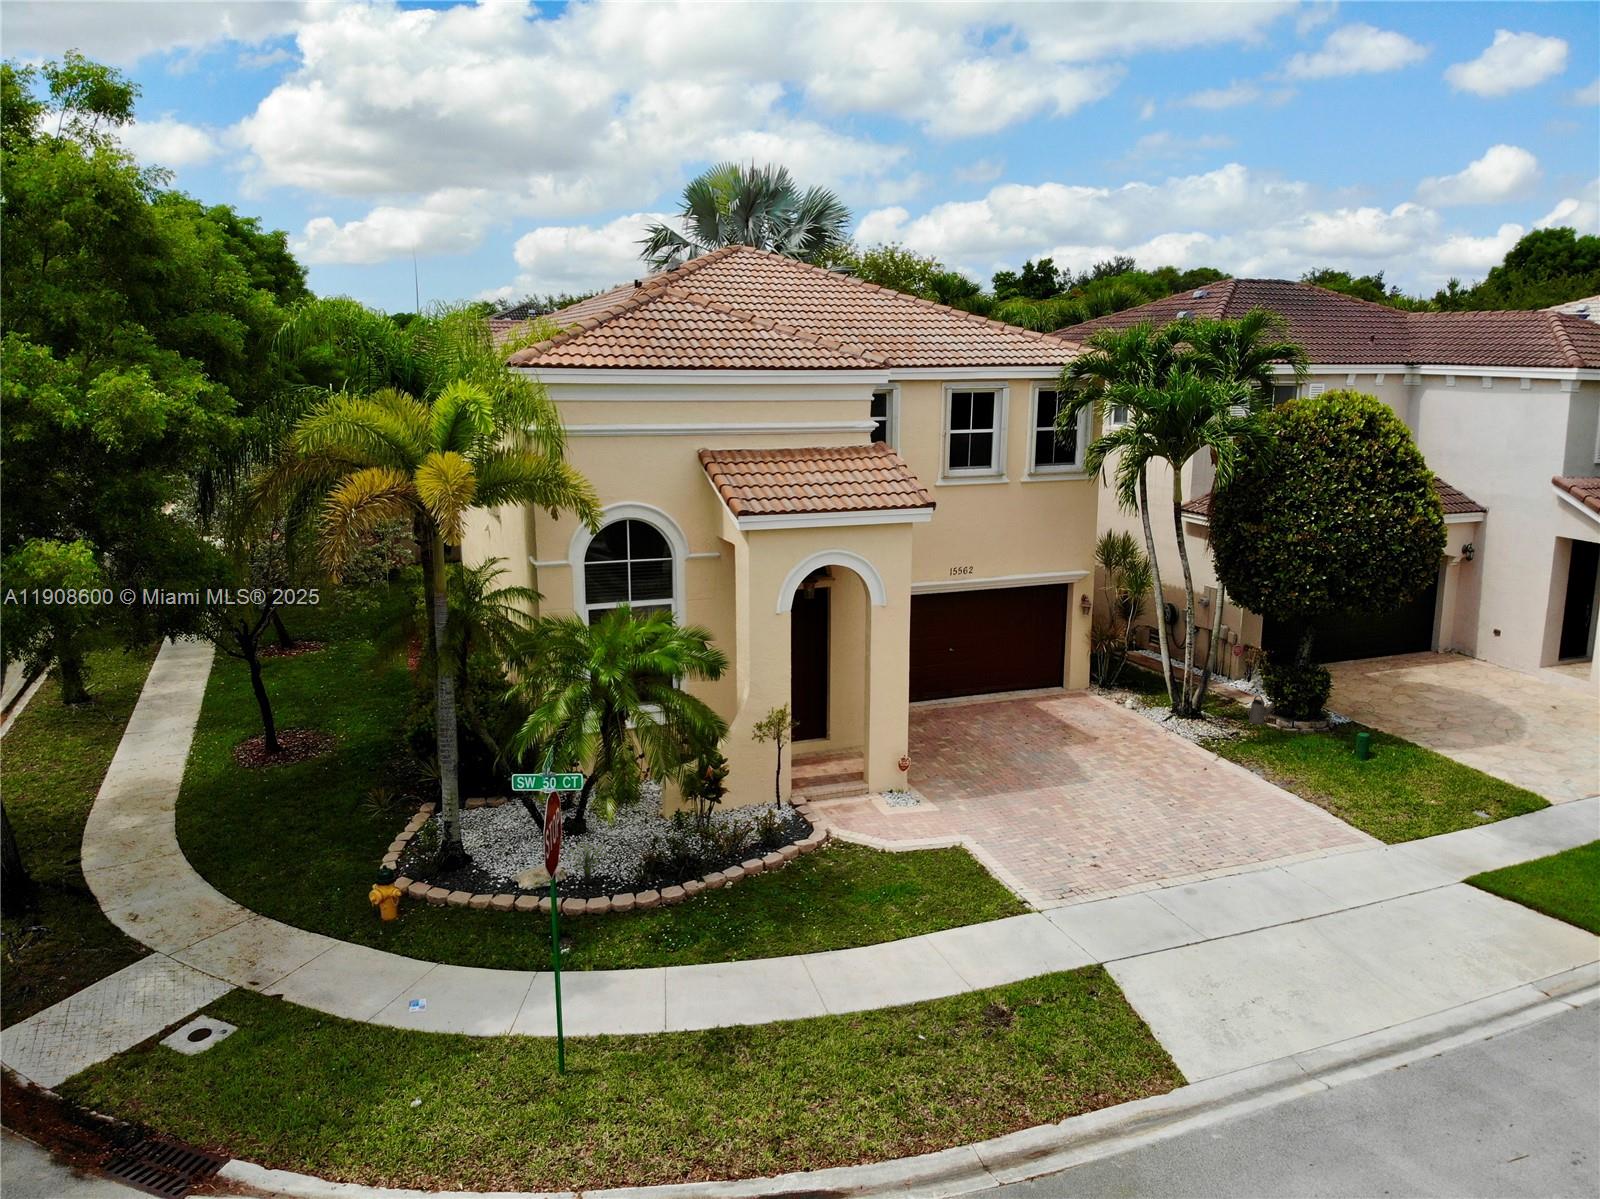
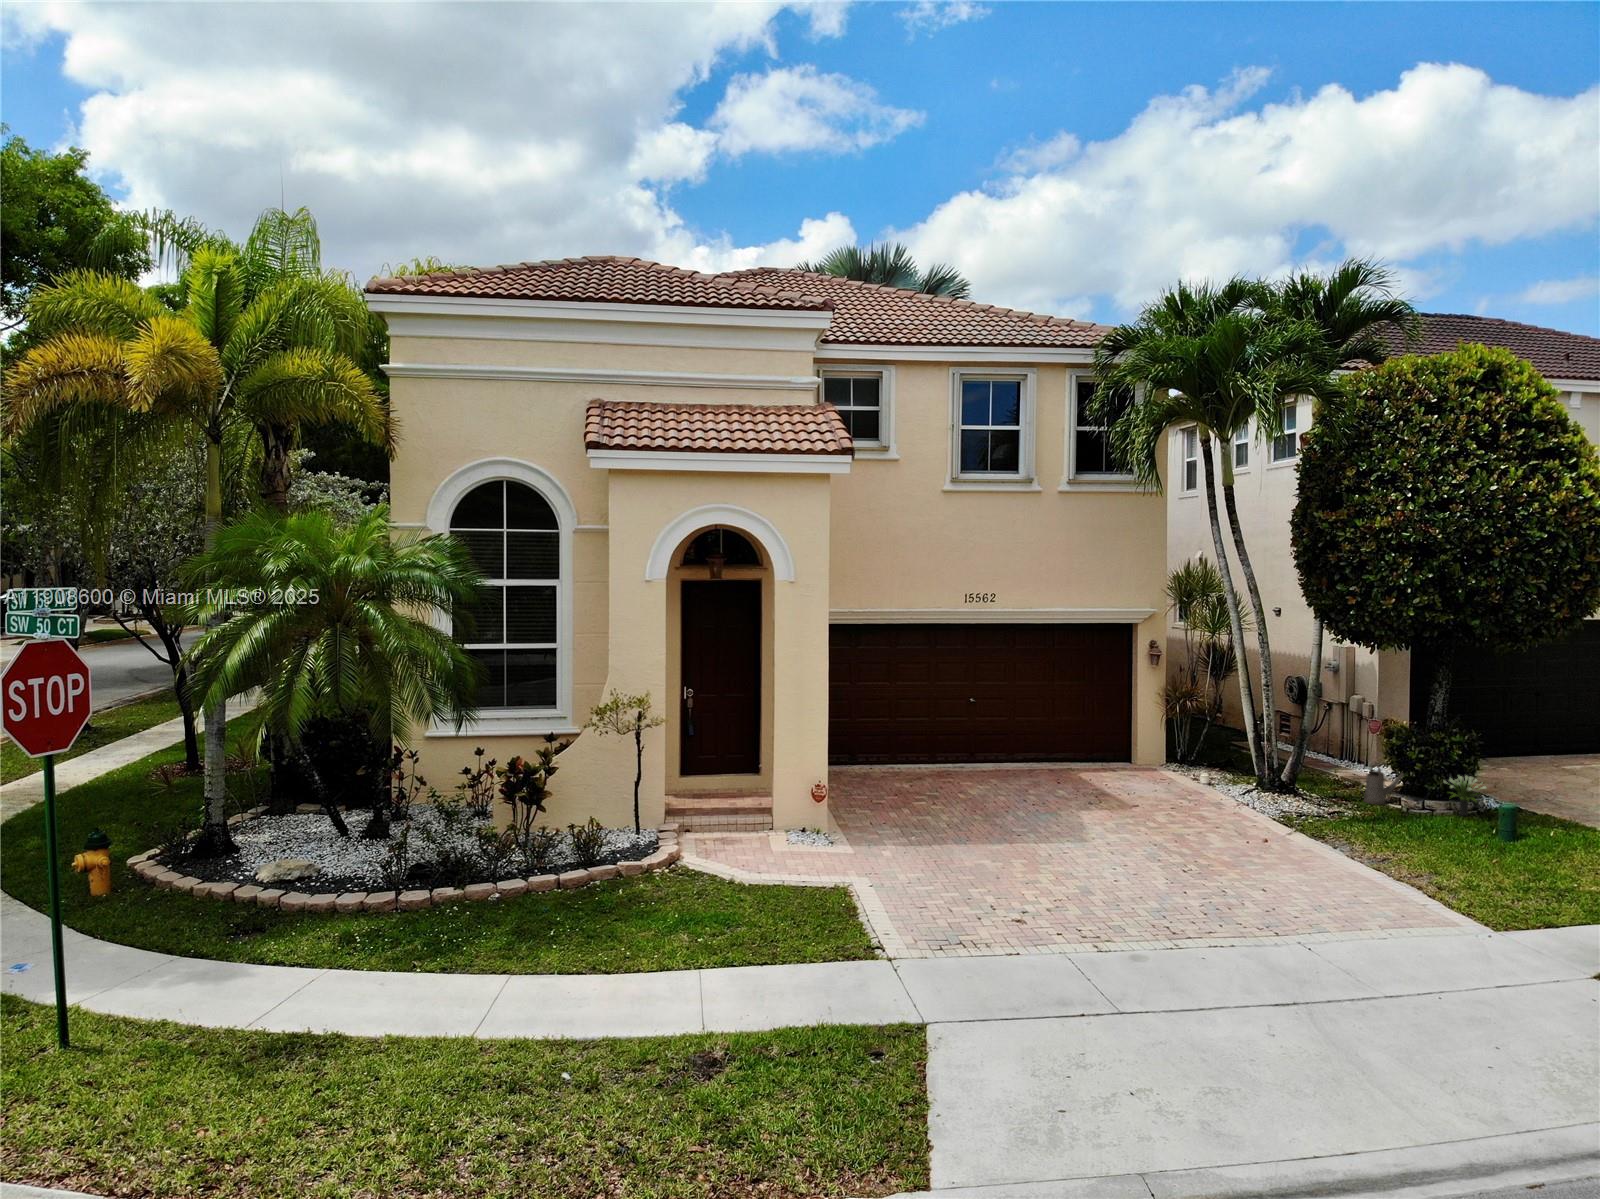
potted plant: present [567,843,606,884] -> present [1444,776,1486,816]

